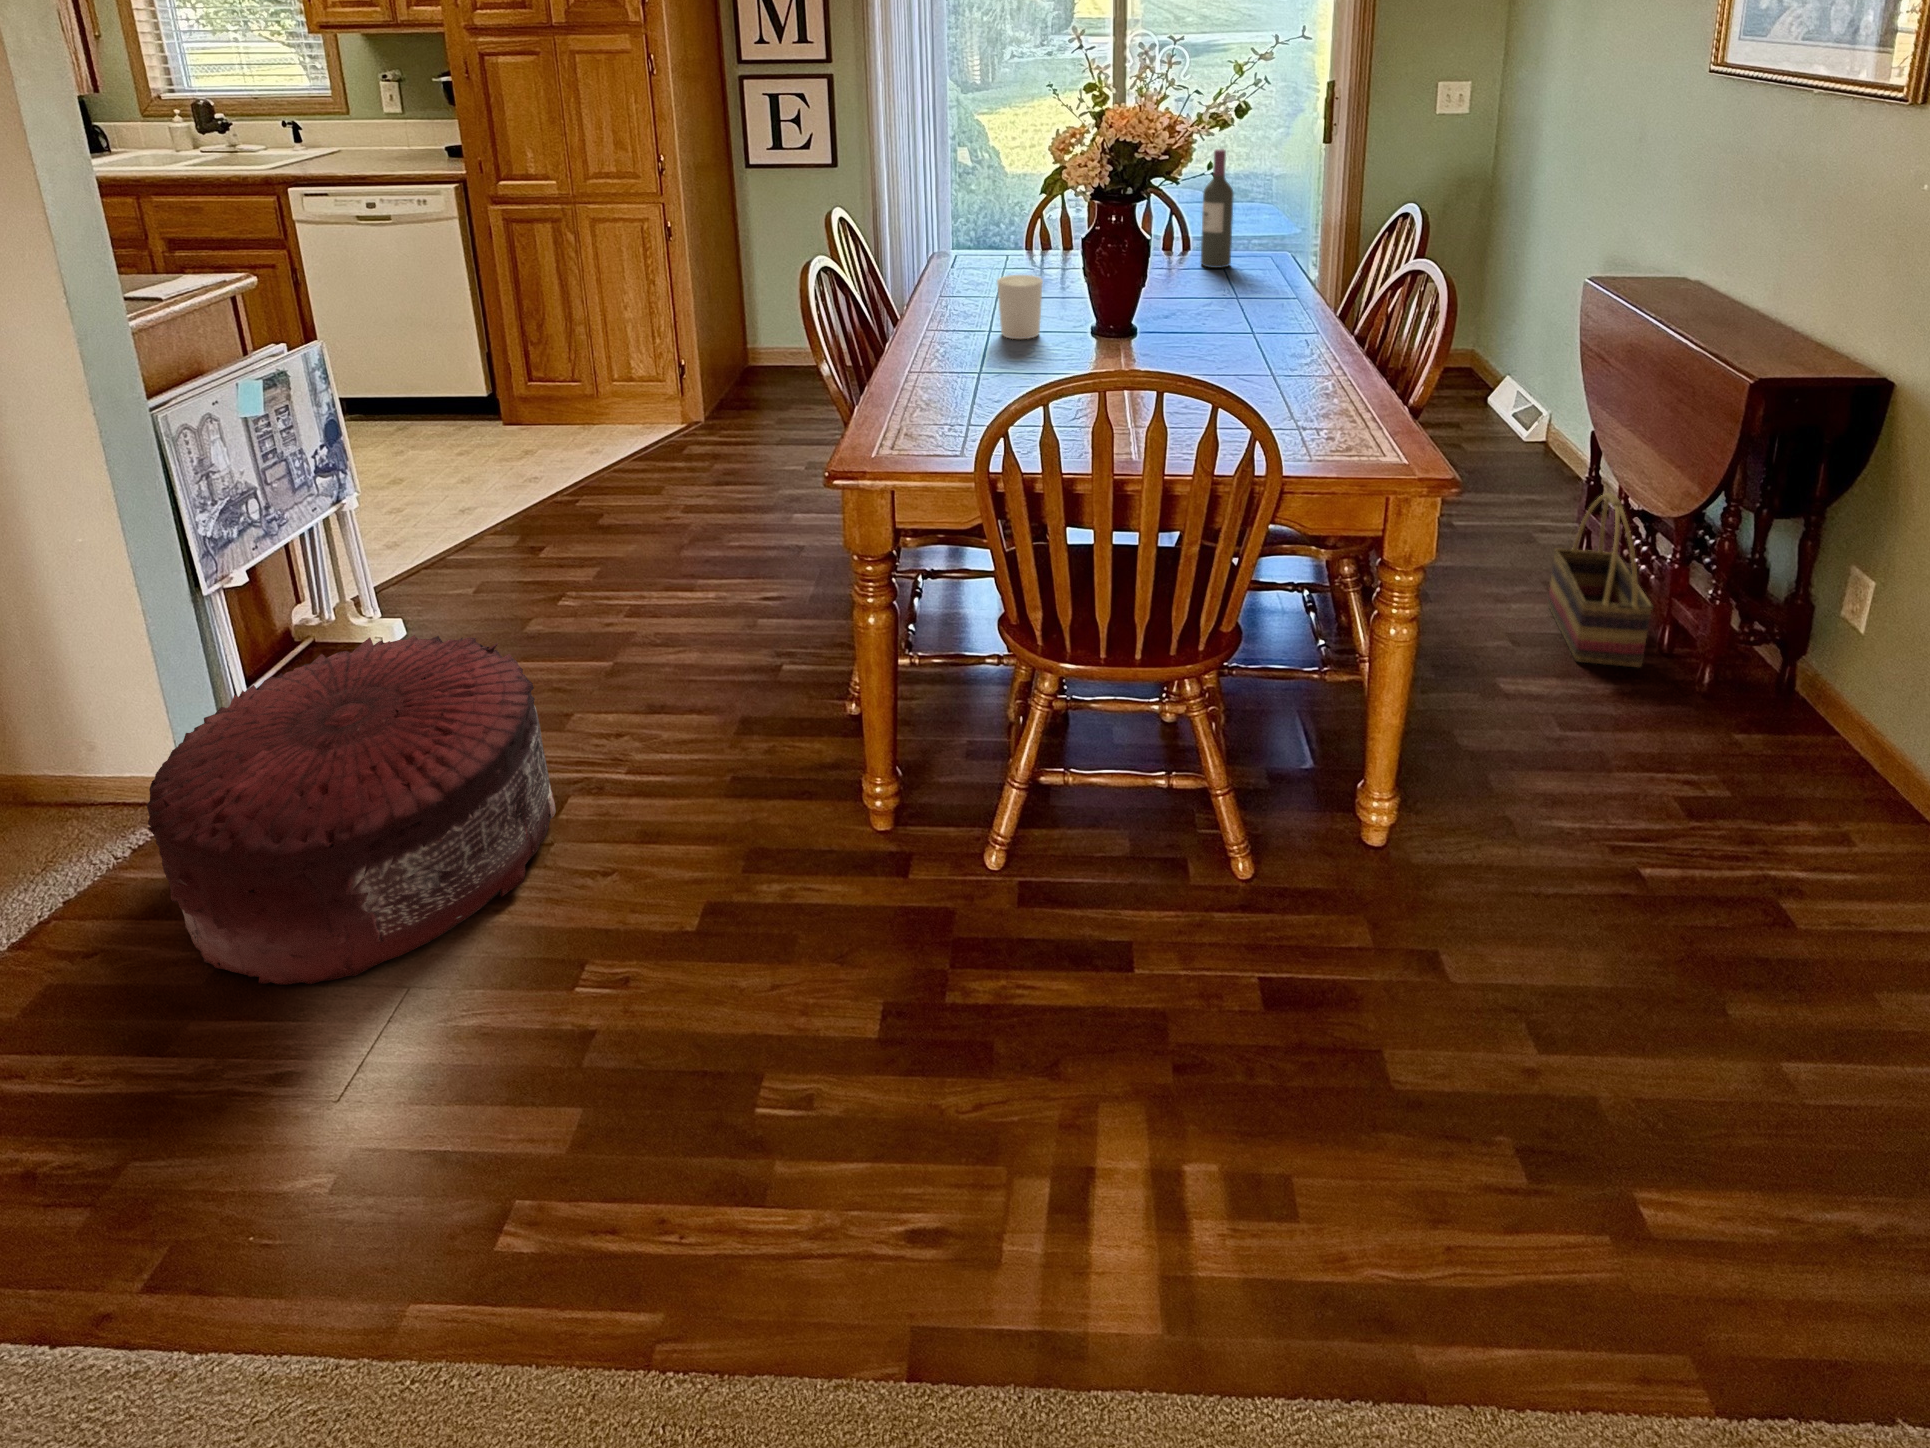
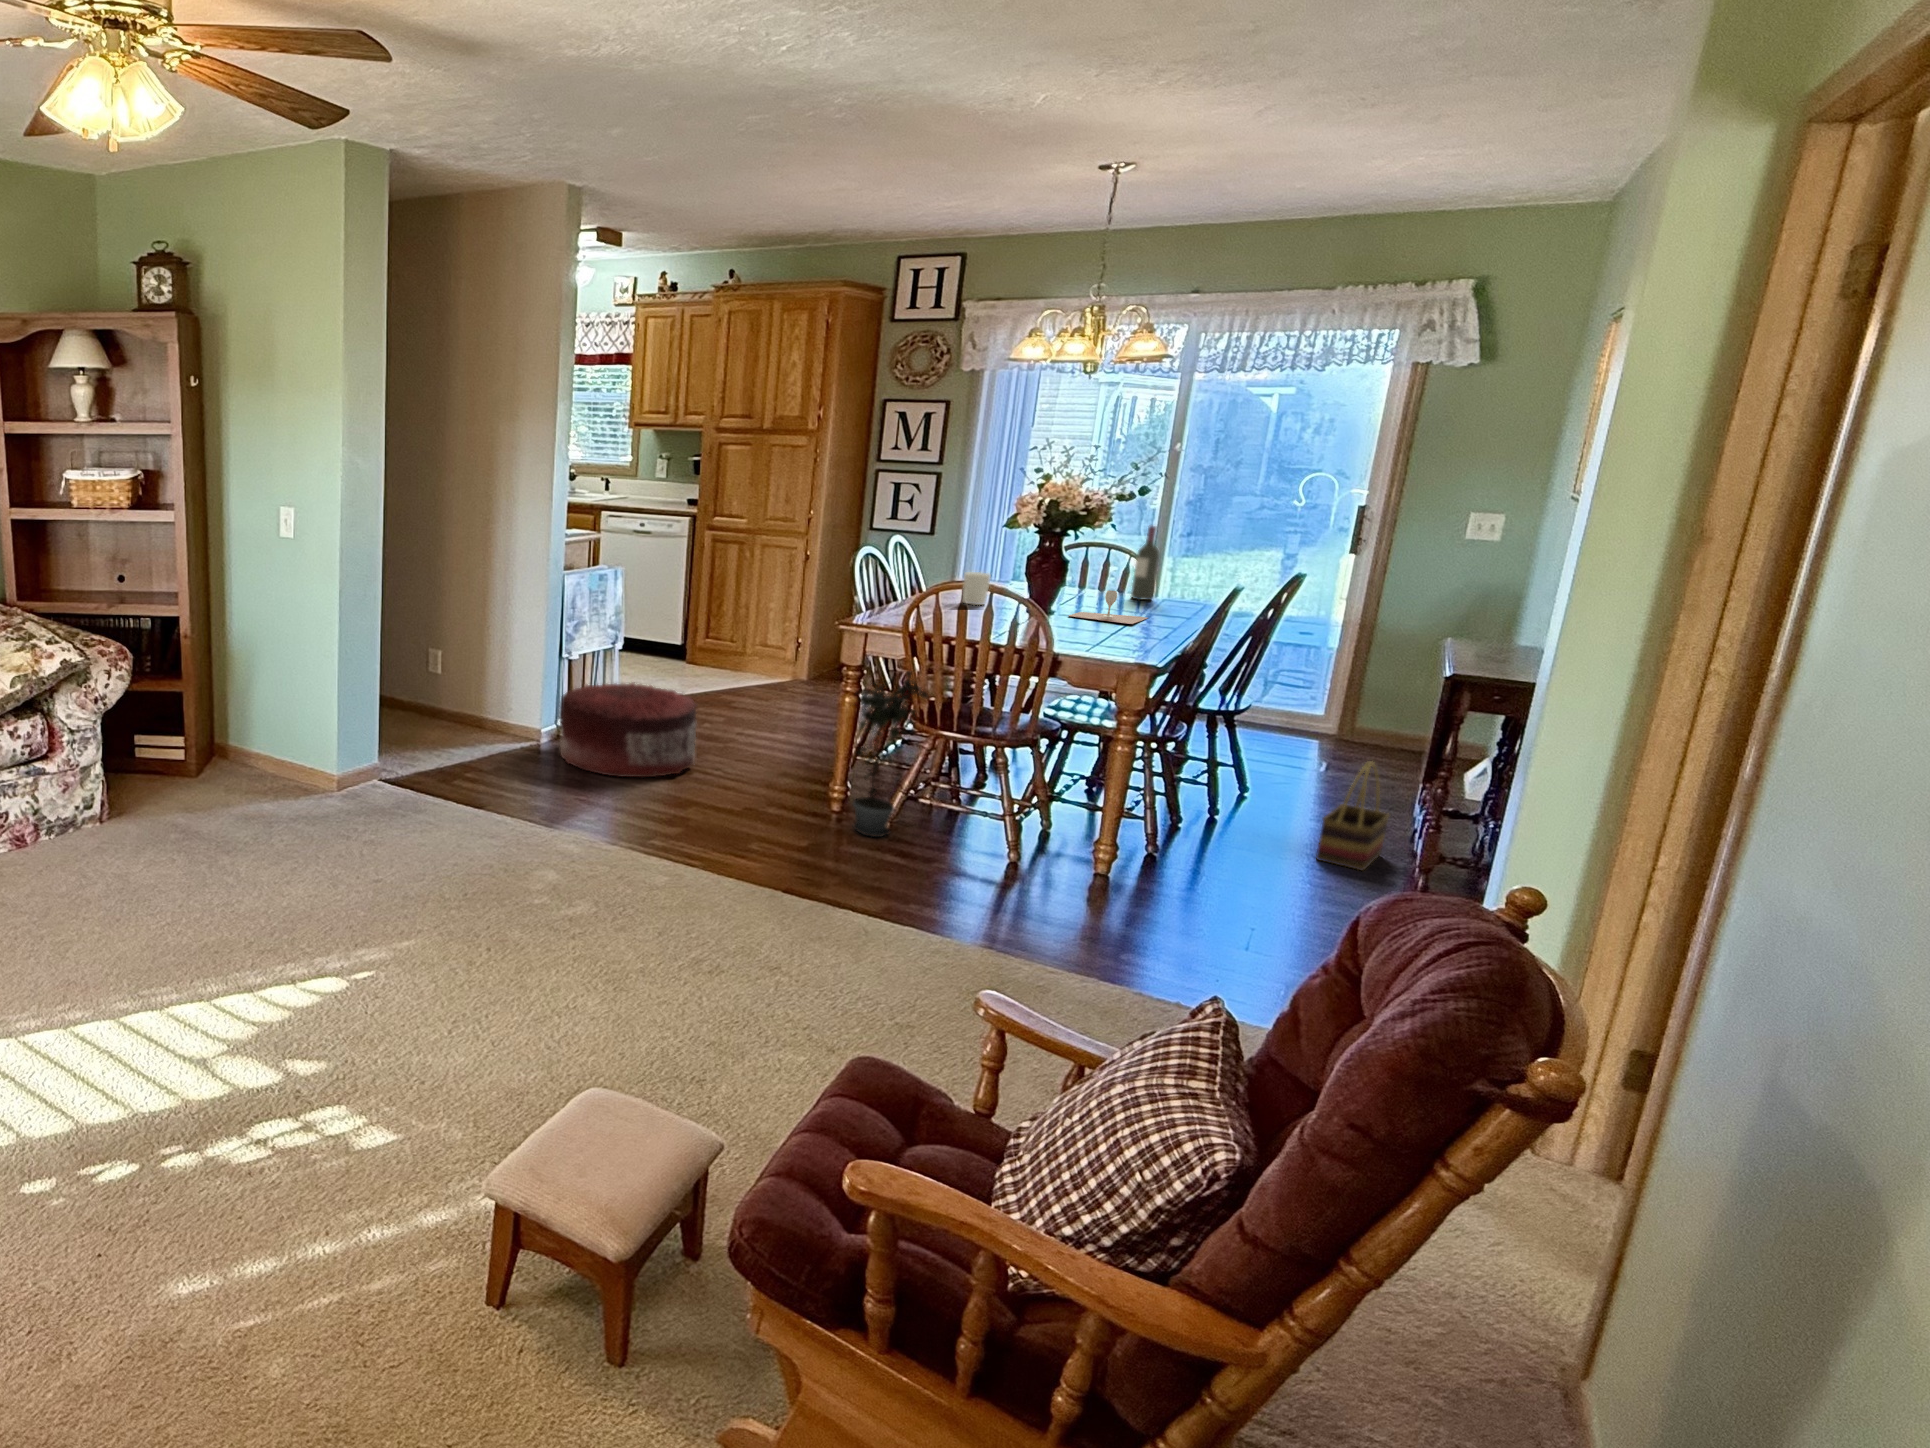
wine glass: none [1182,281,1290,342] -> present [1069,591,1147,624]
potted plant: none [910,602,1092,982] -> present [853,671,928,837]

